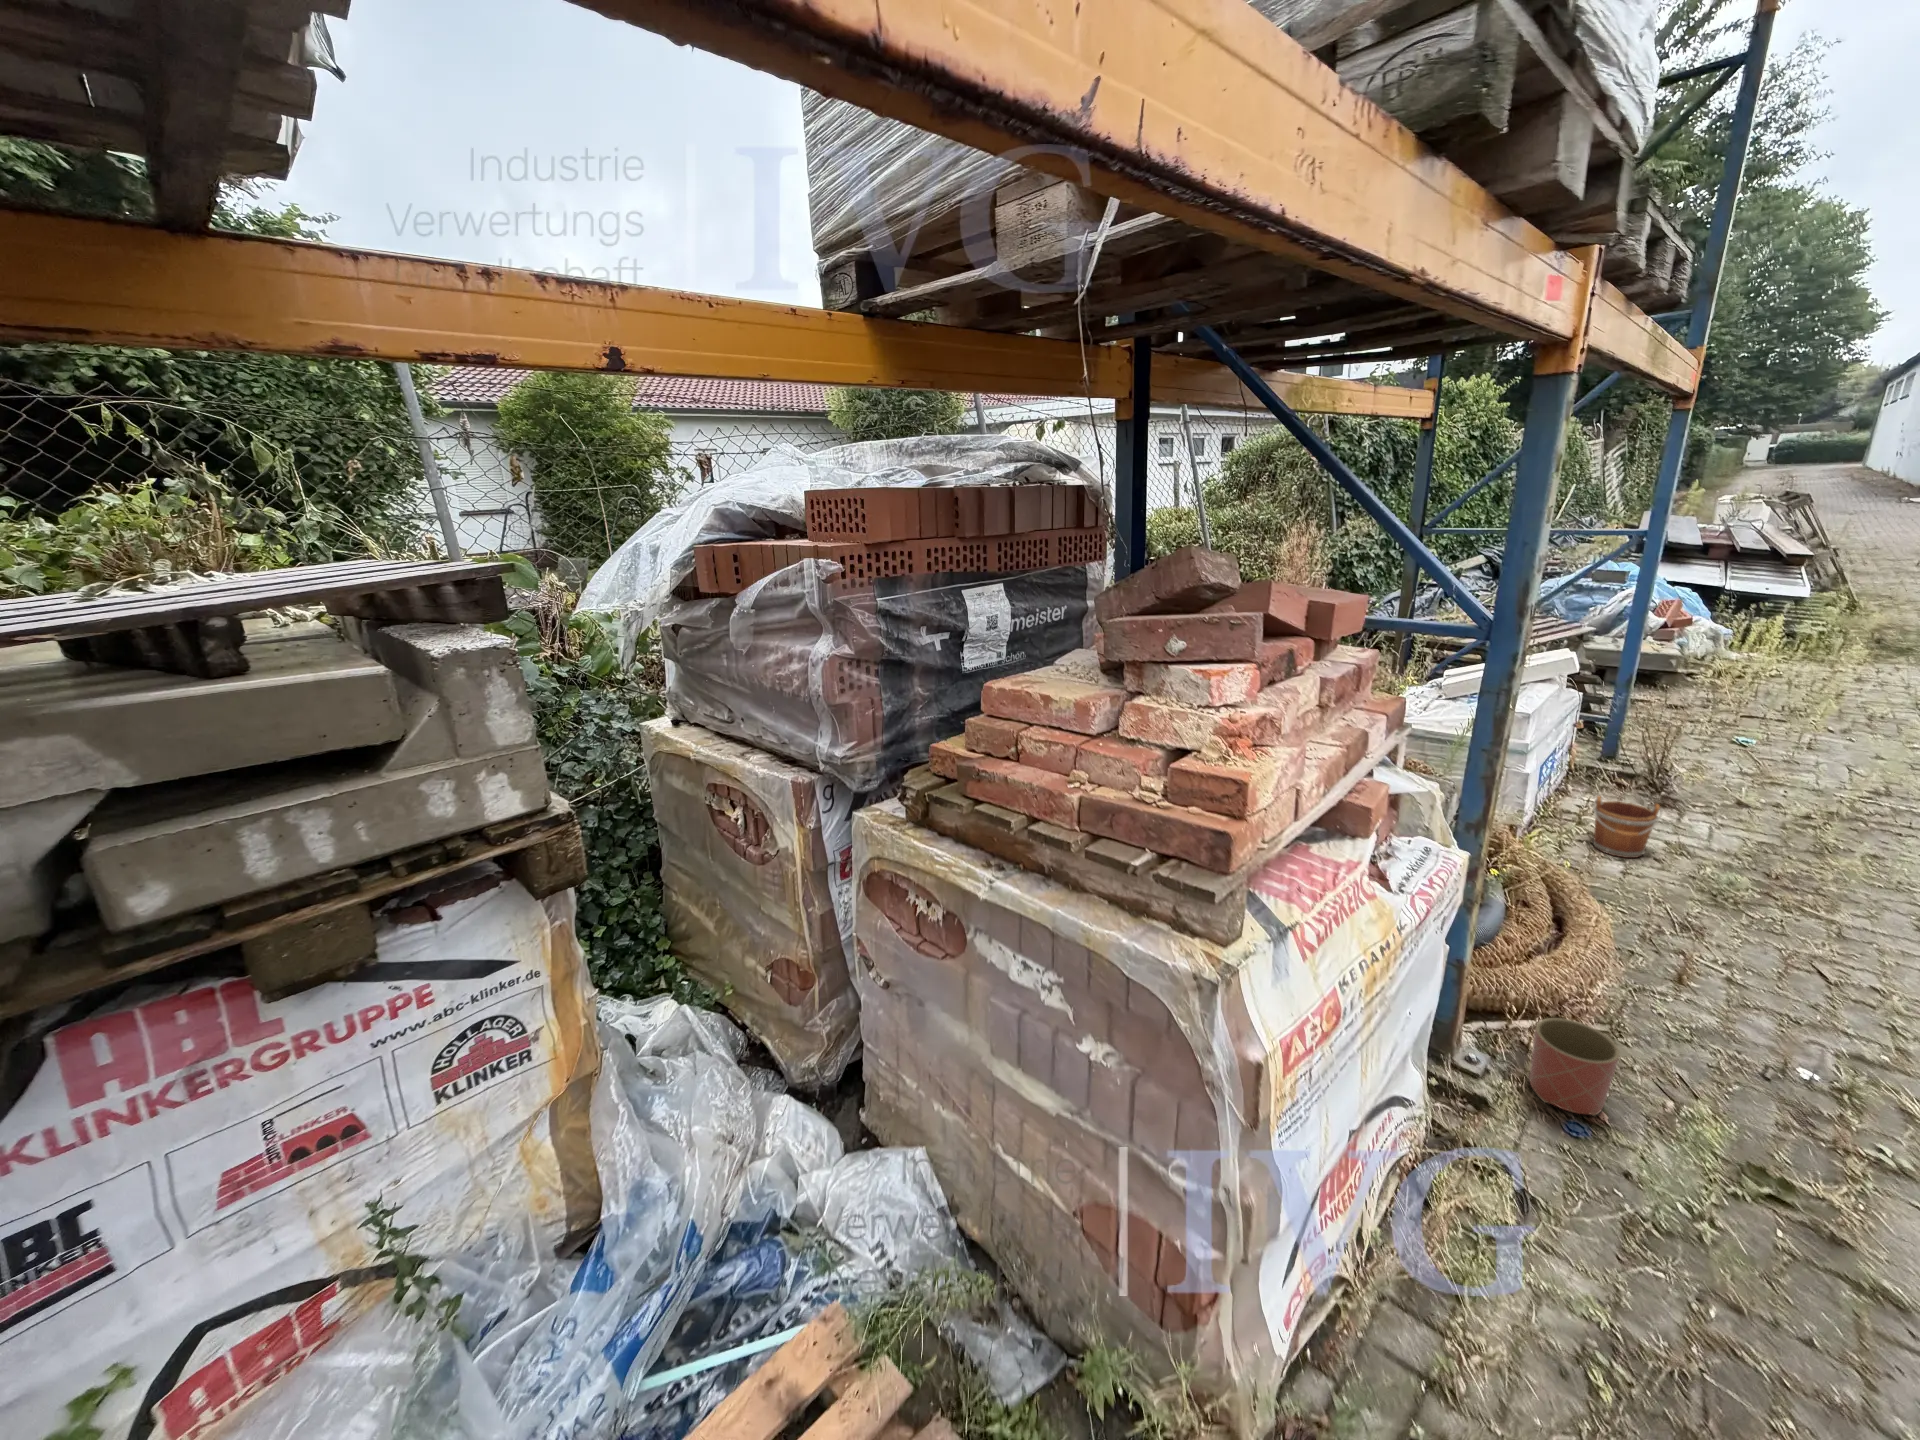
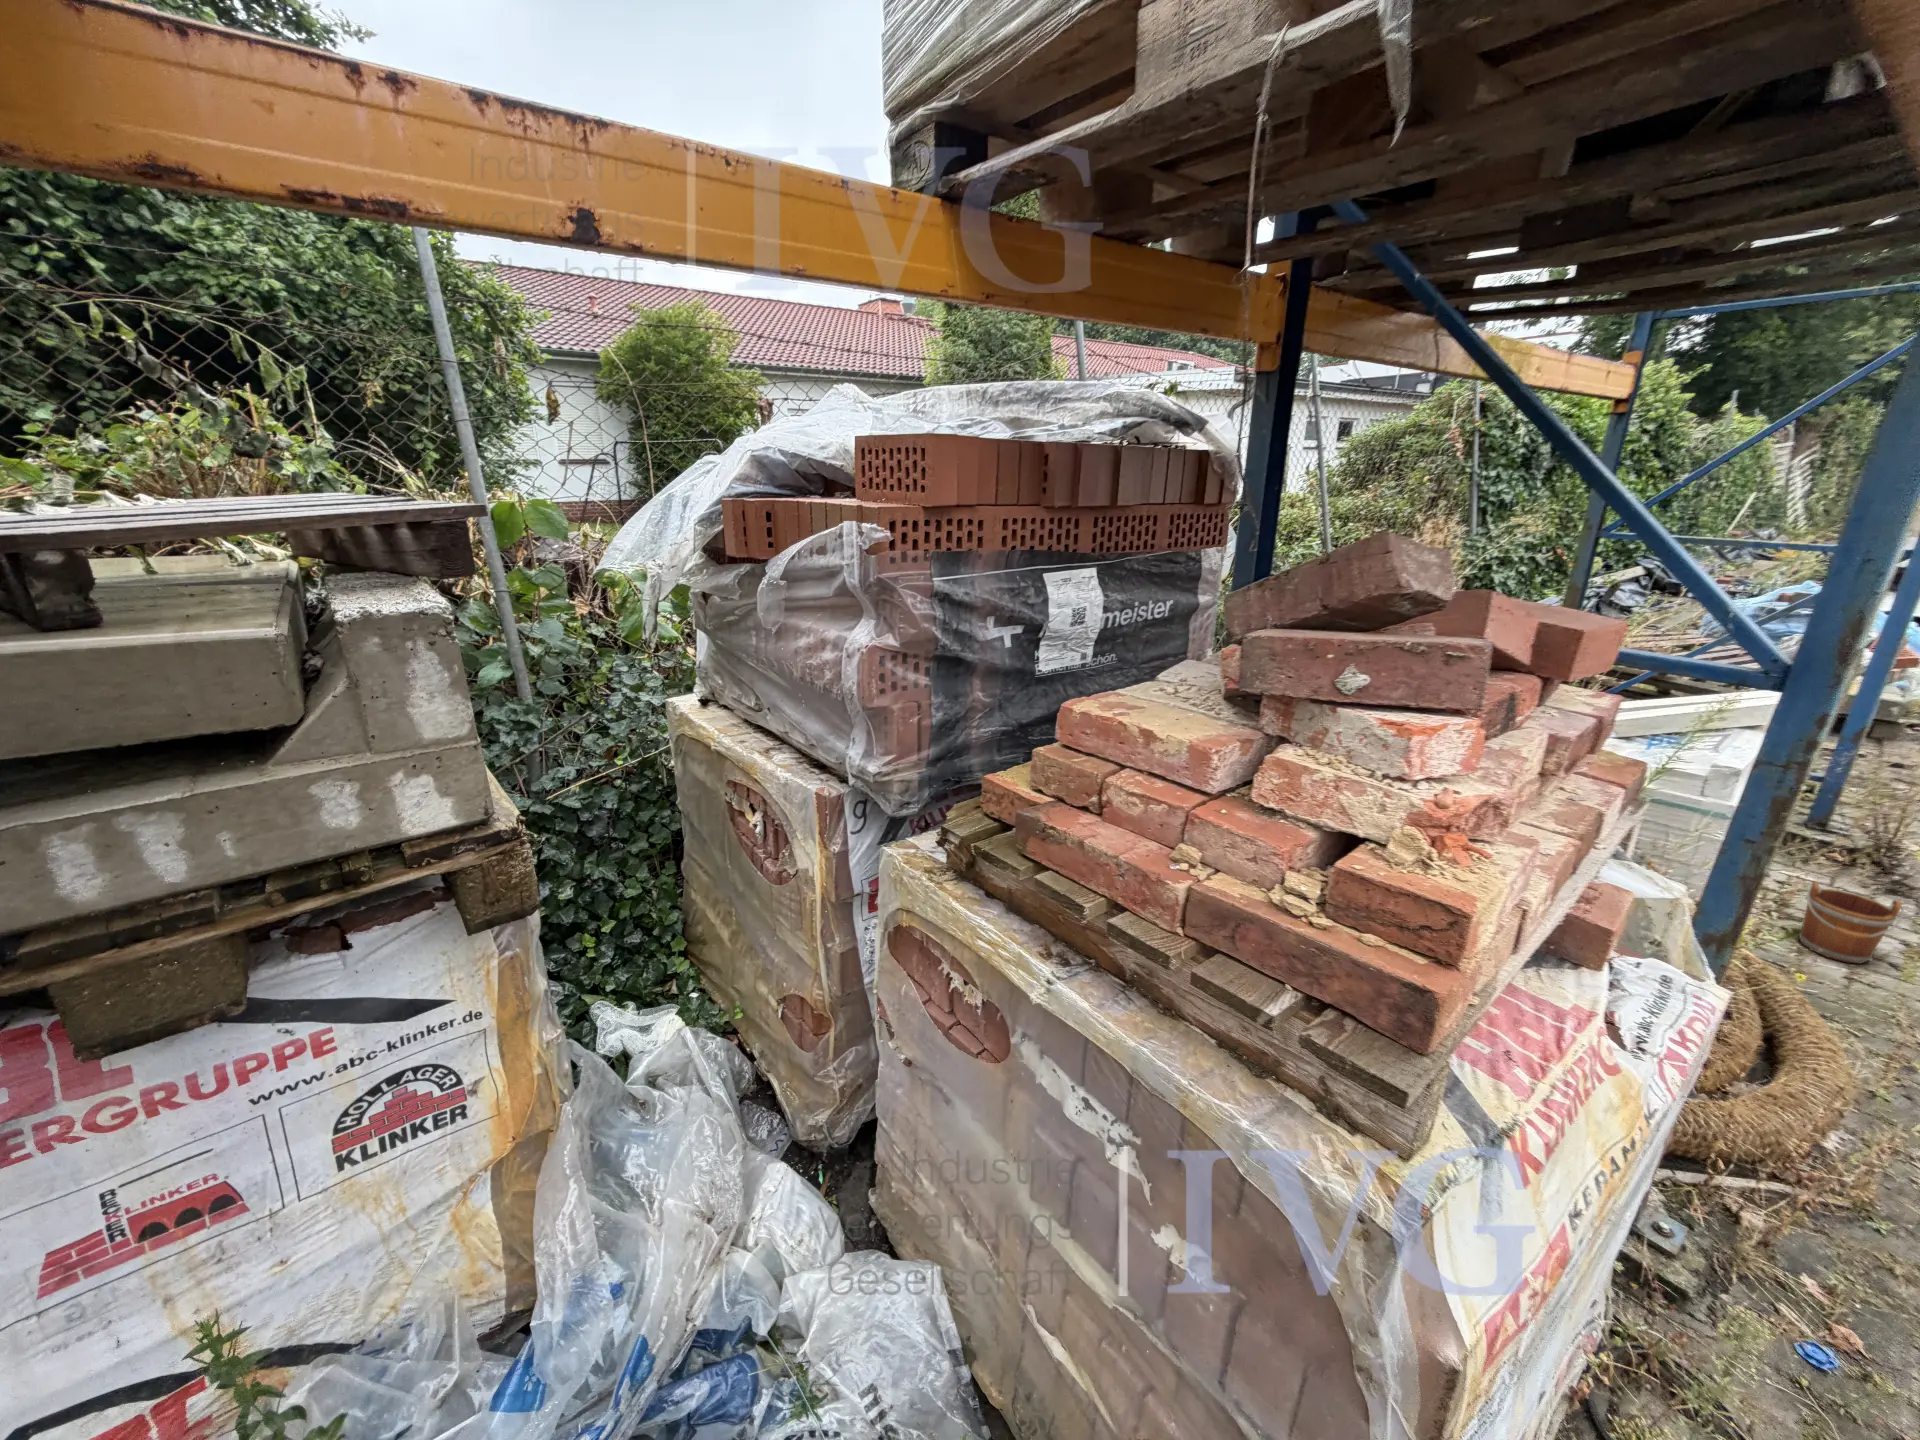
planter: present [1529,1018,1620,1116] -> none [1729,1189,1875,1331]

